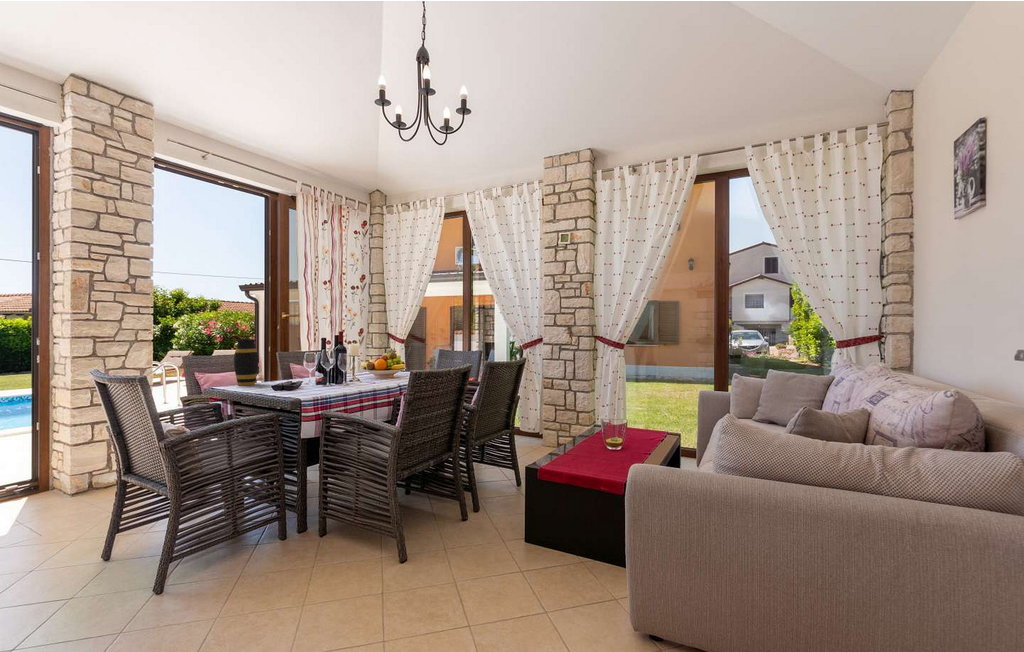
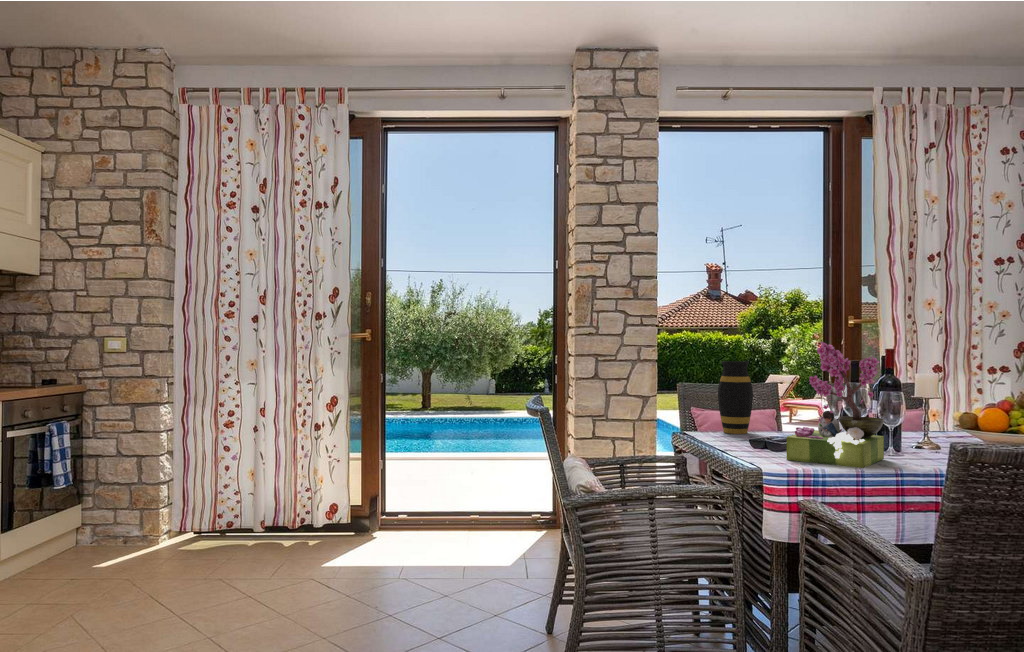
flower arrangement: none [305,326,352,393] -> present [786,342,884,468]

